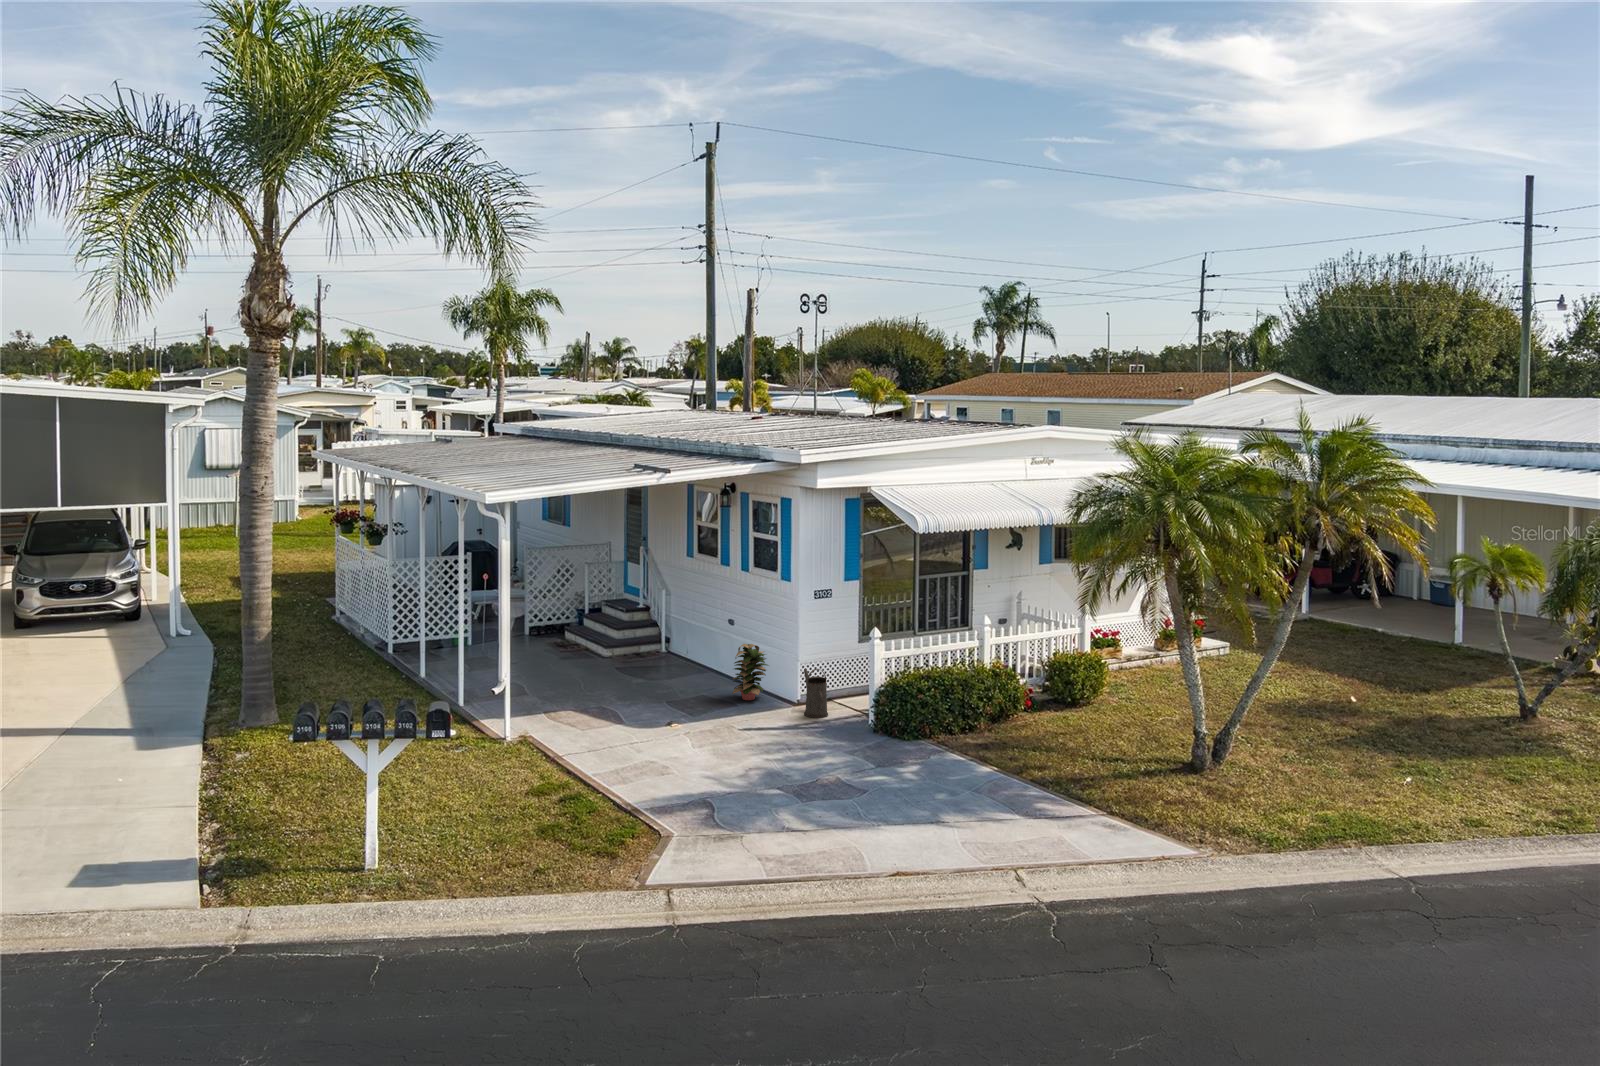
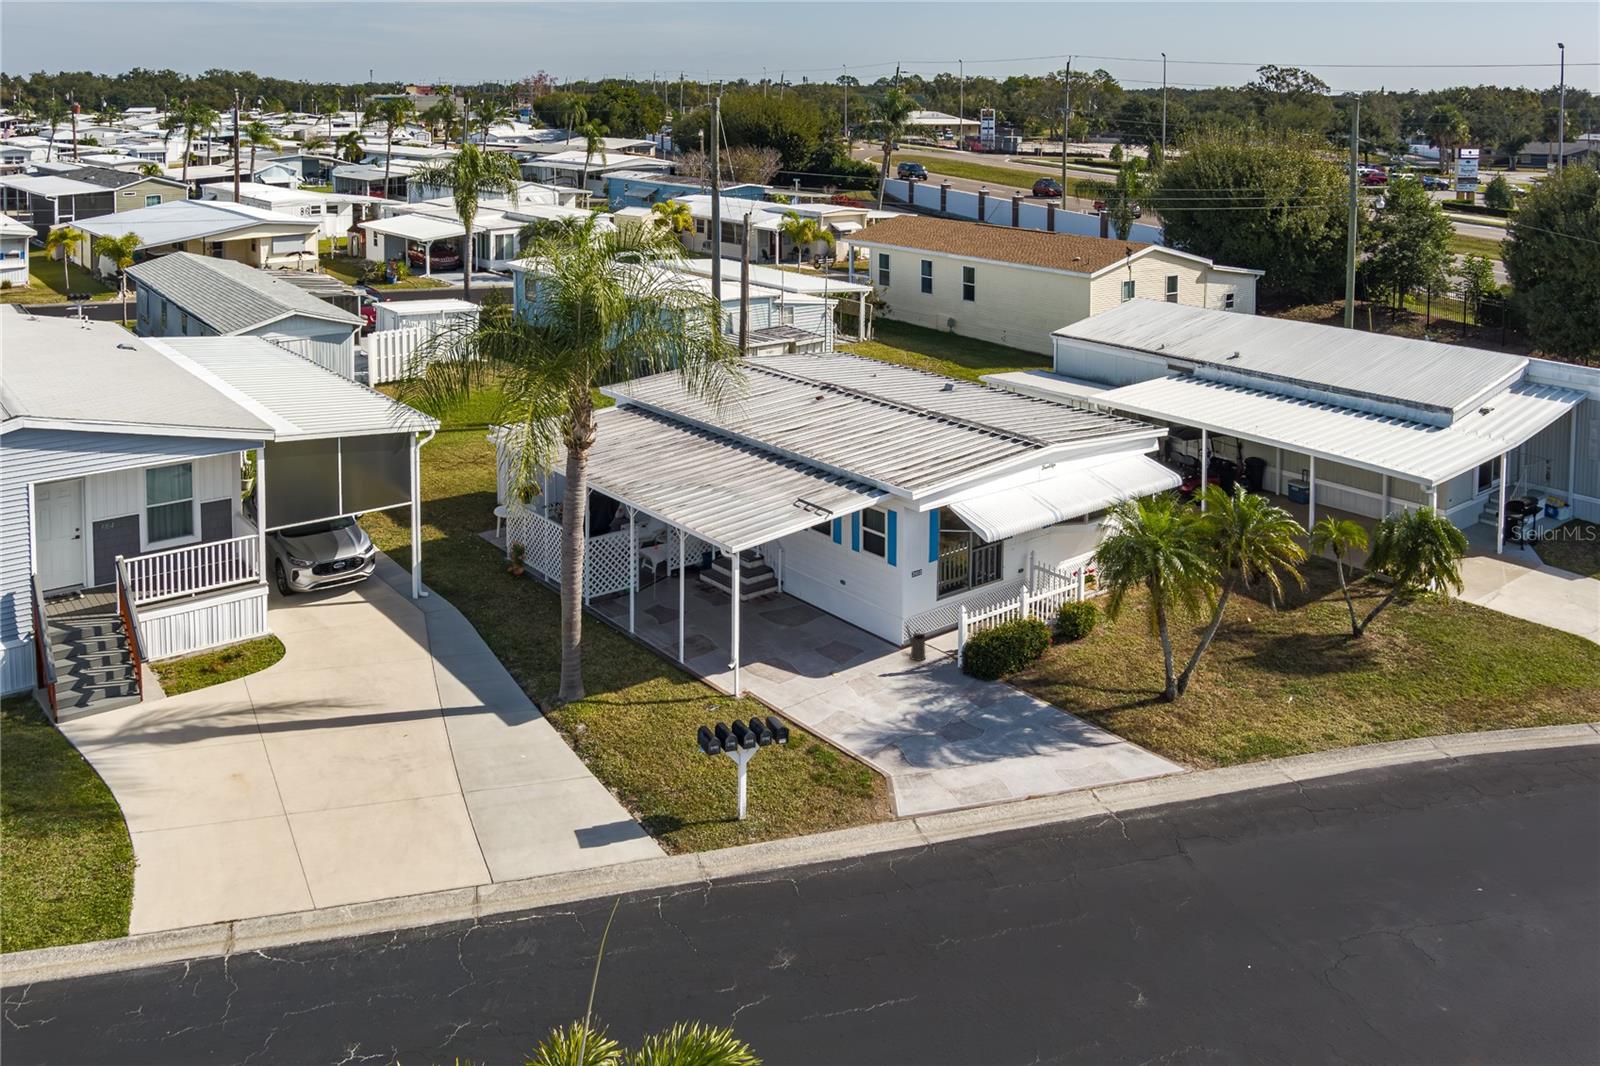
decorative plant: present [732,644,768,700] -> present [508,541,527,574]

